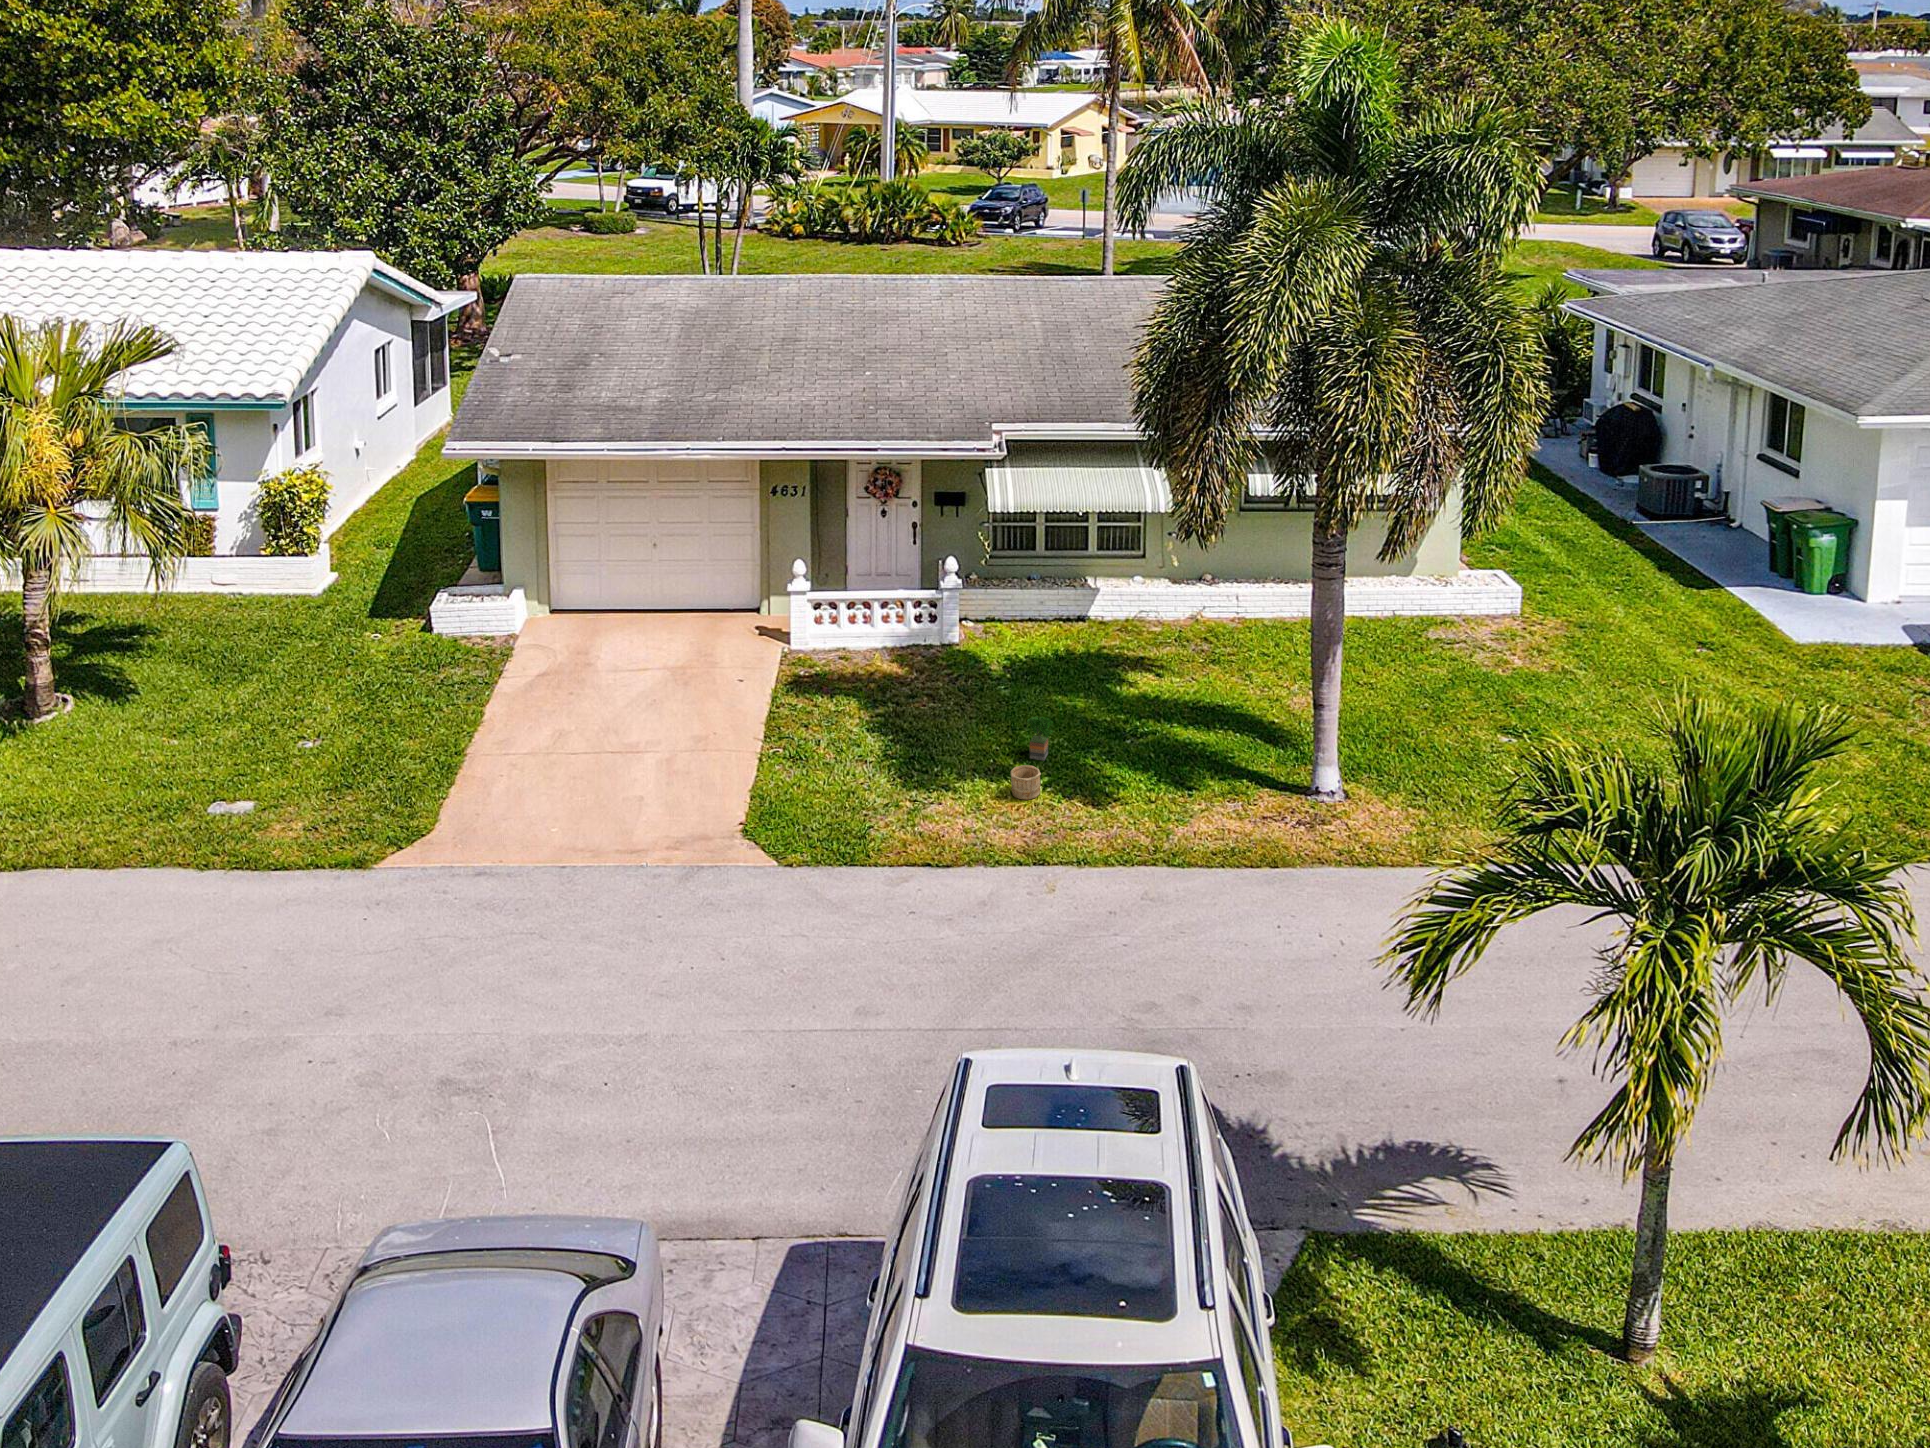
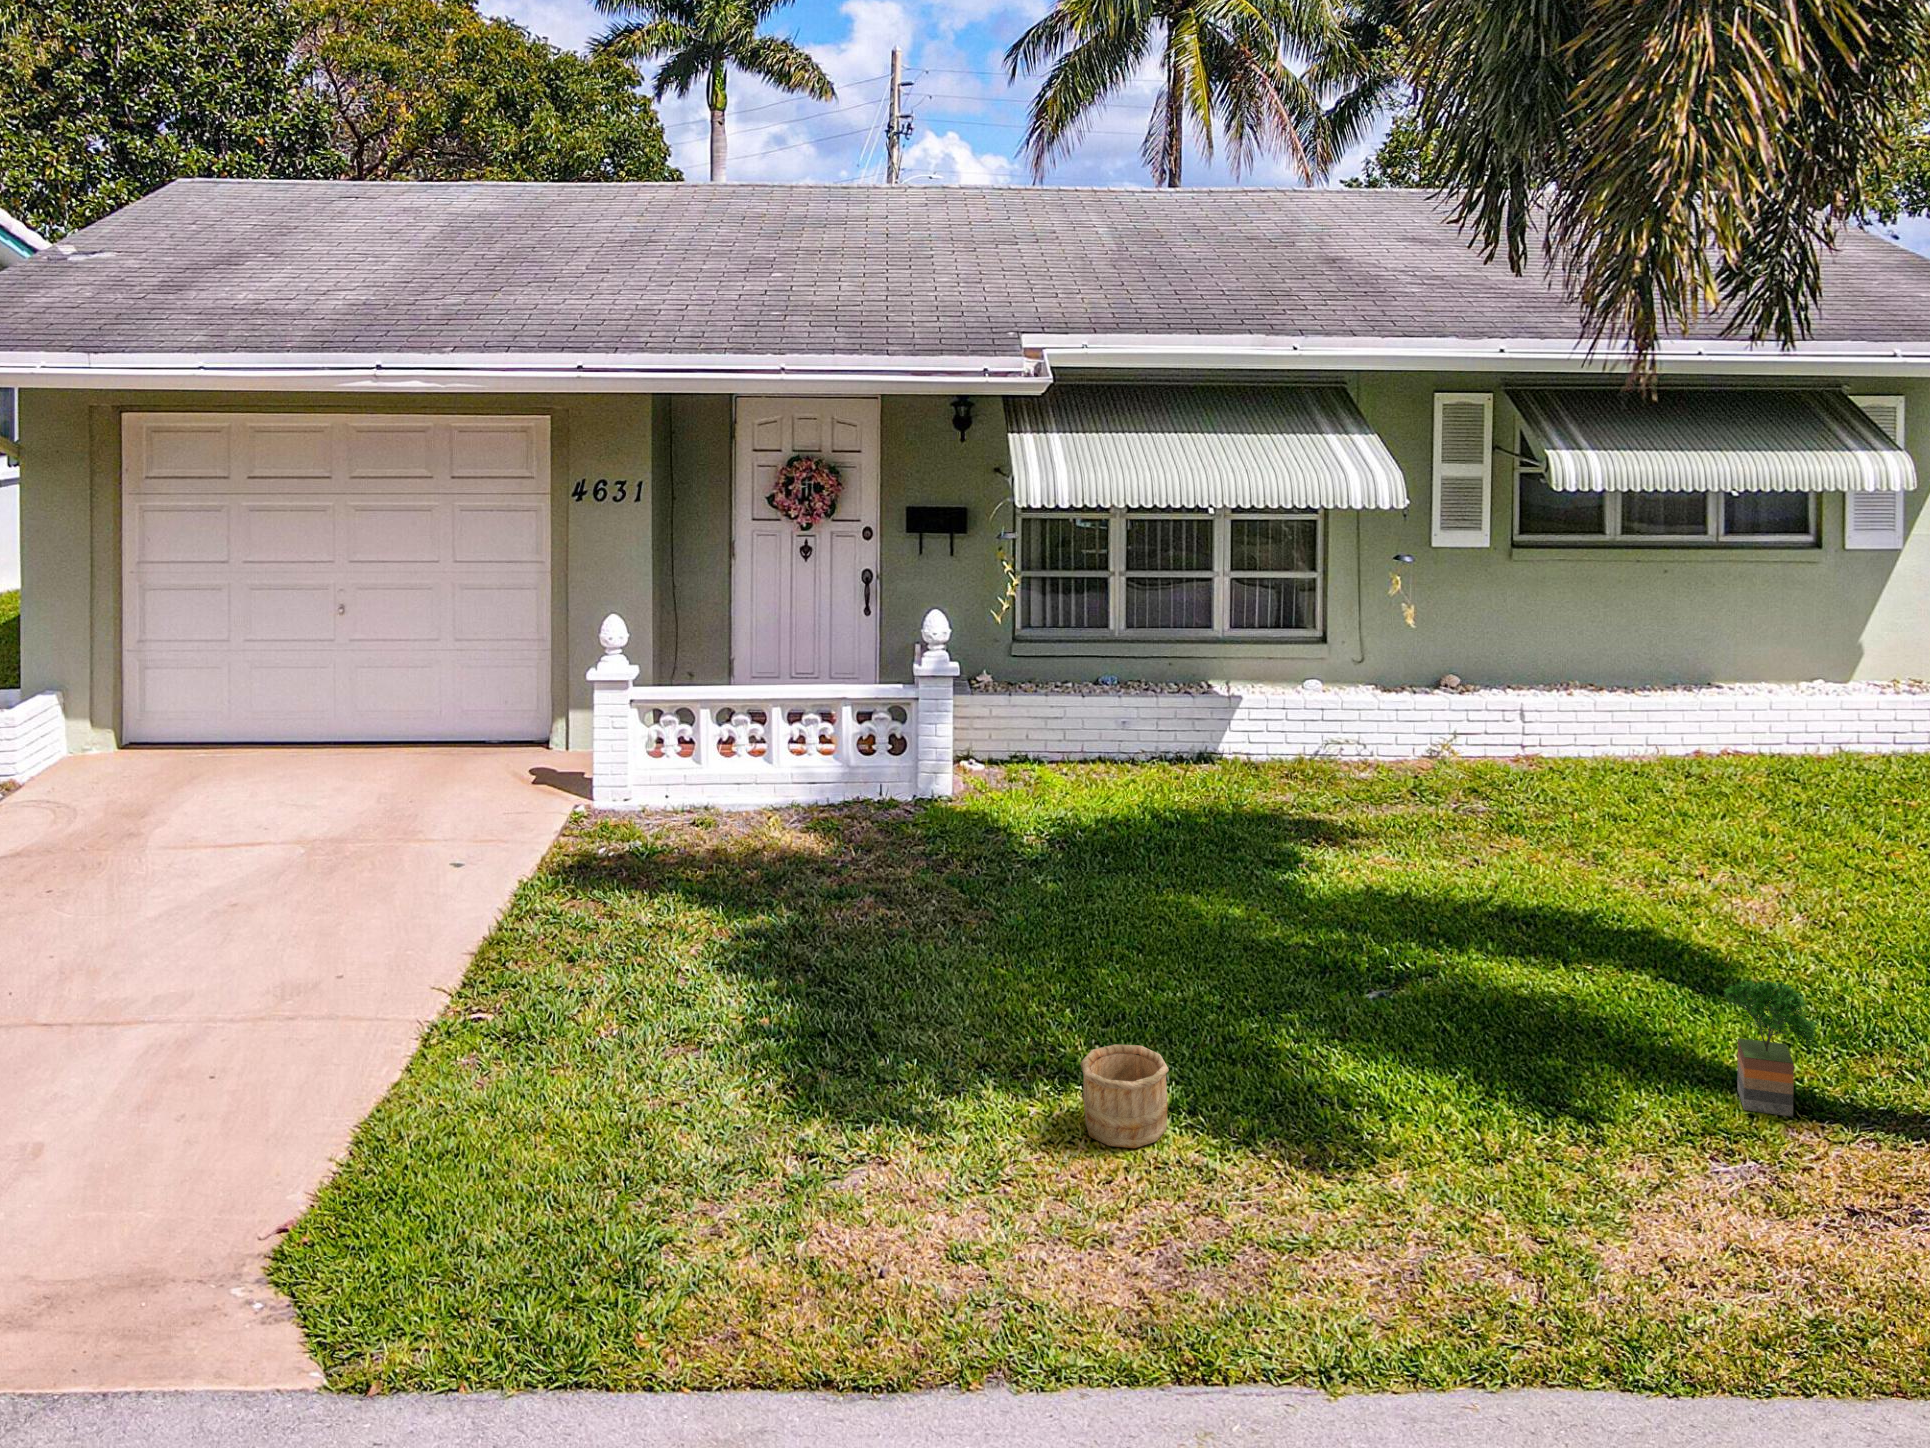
potted tree: present [1027,717,1053,761] -> present [1724,979,1815,1117]

